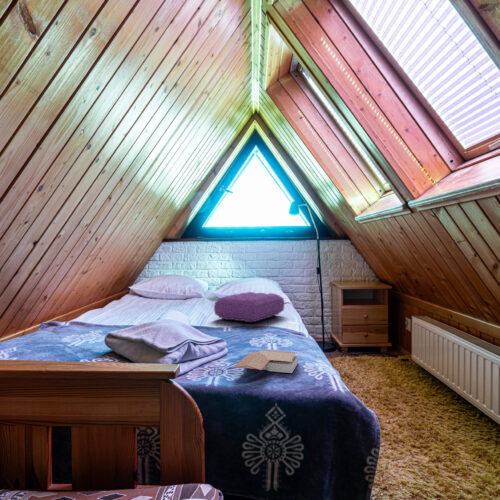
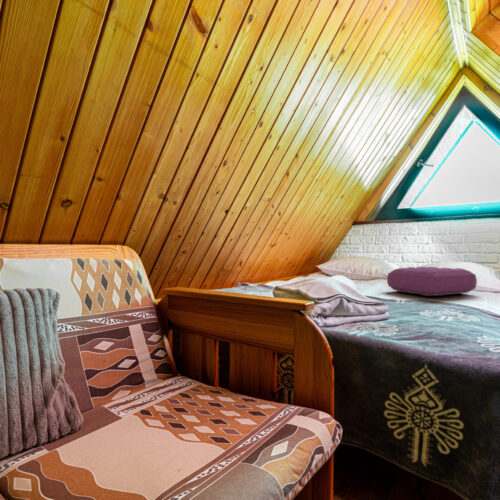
book: present [233,350,298,373] -> none [382,314,473,341]

